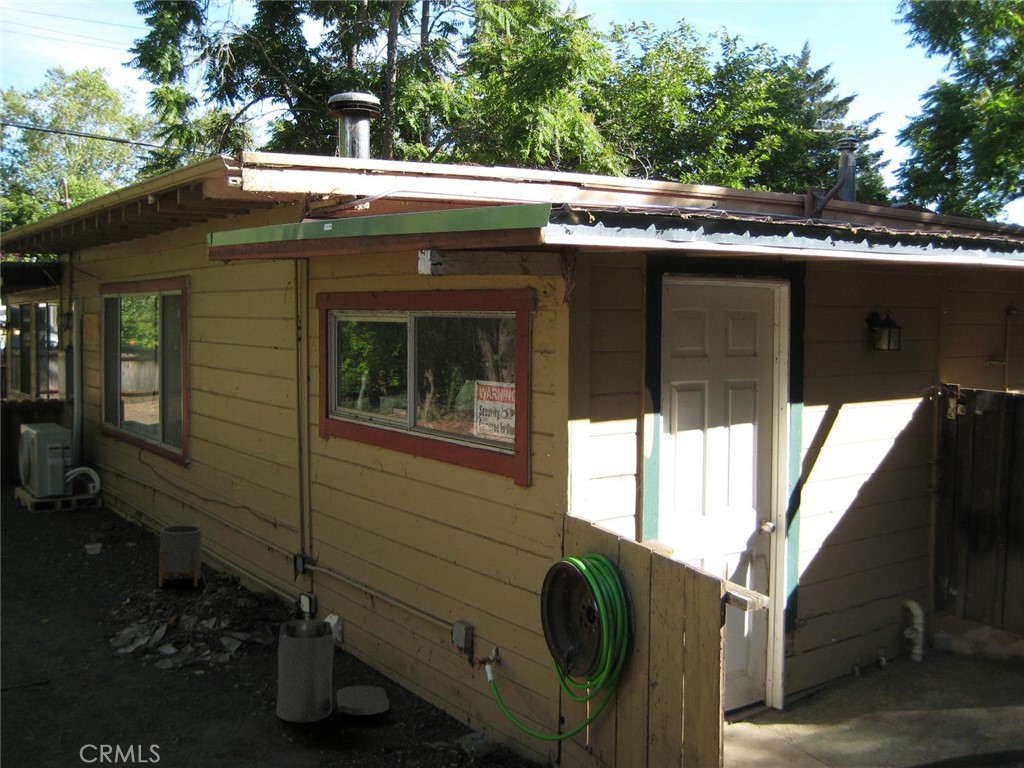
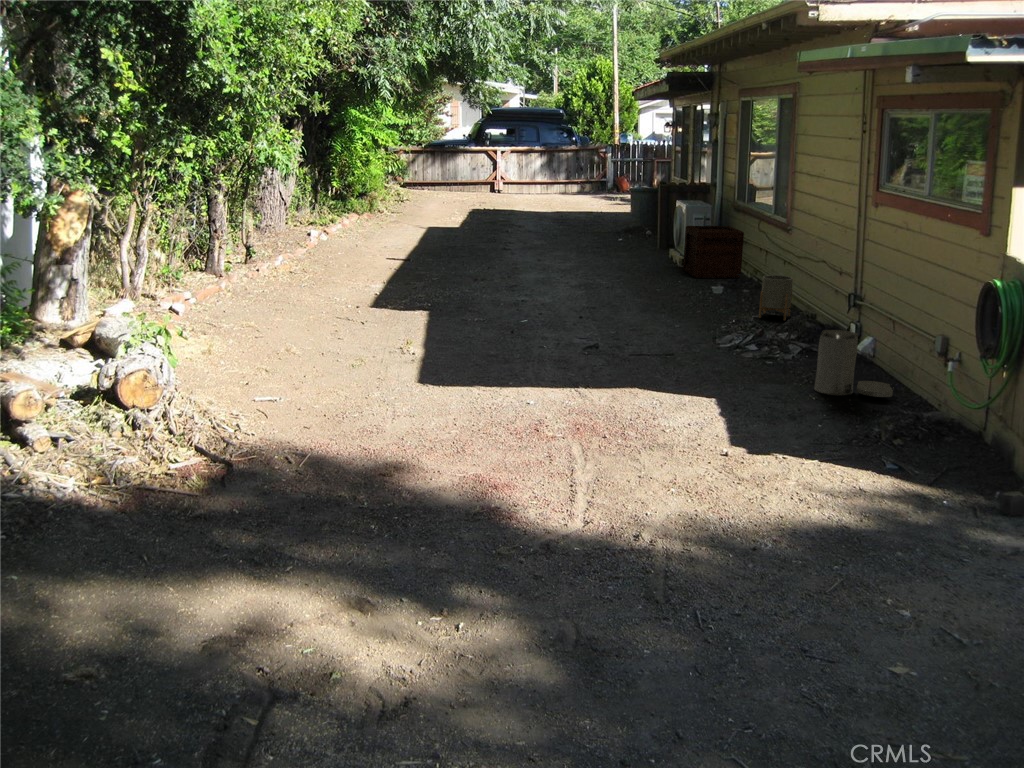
wooden crate: none [36,456,120,529] -> present [683,226,744,278]

